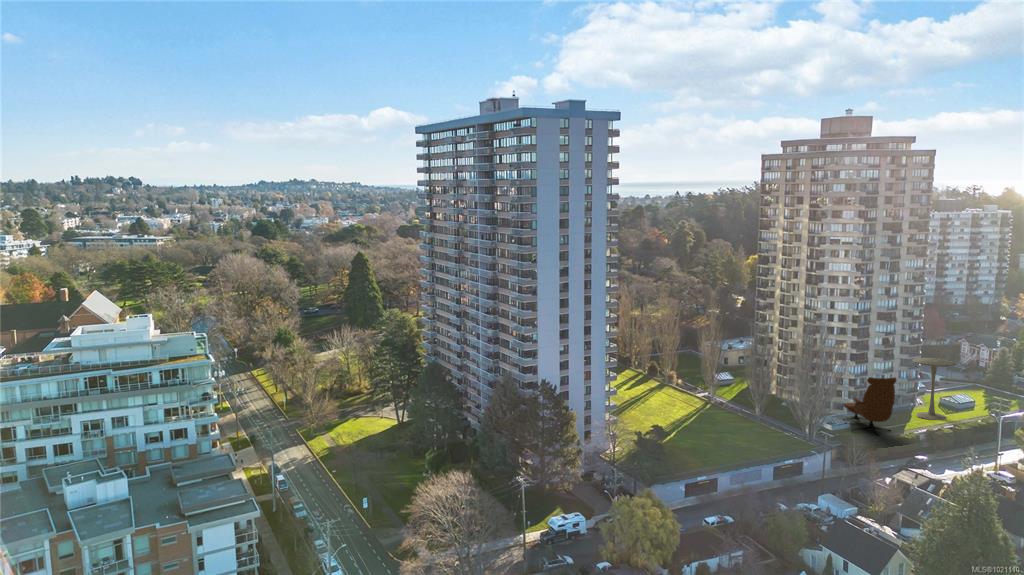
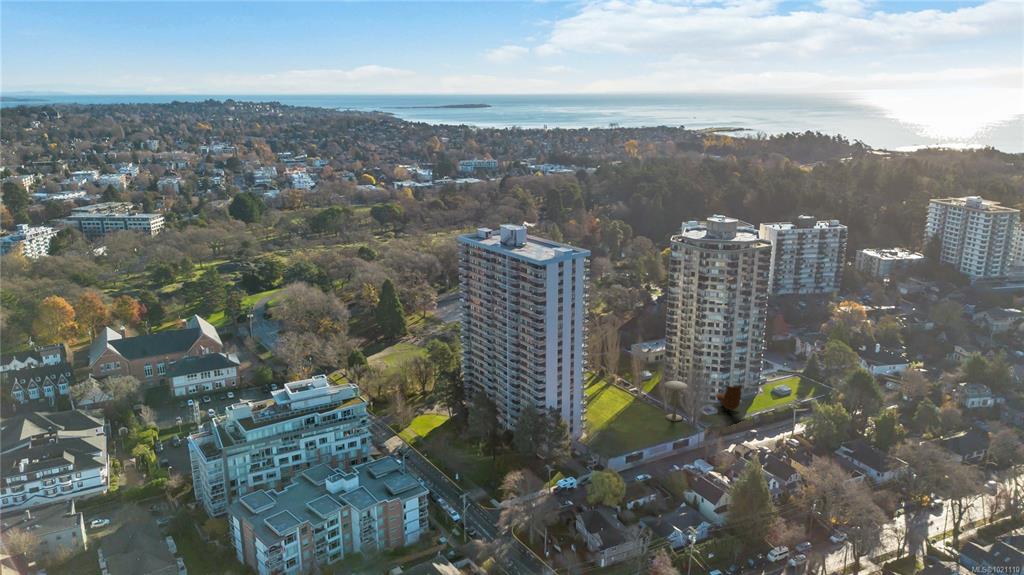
pedestal table: present [913,358,956,420] -> present [664,381,688,421]

